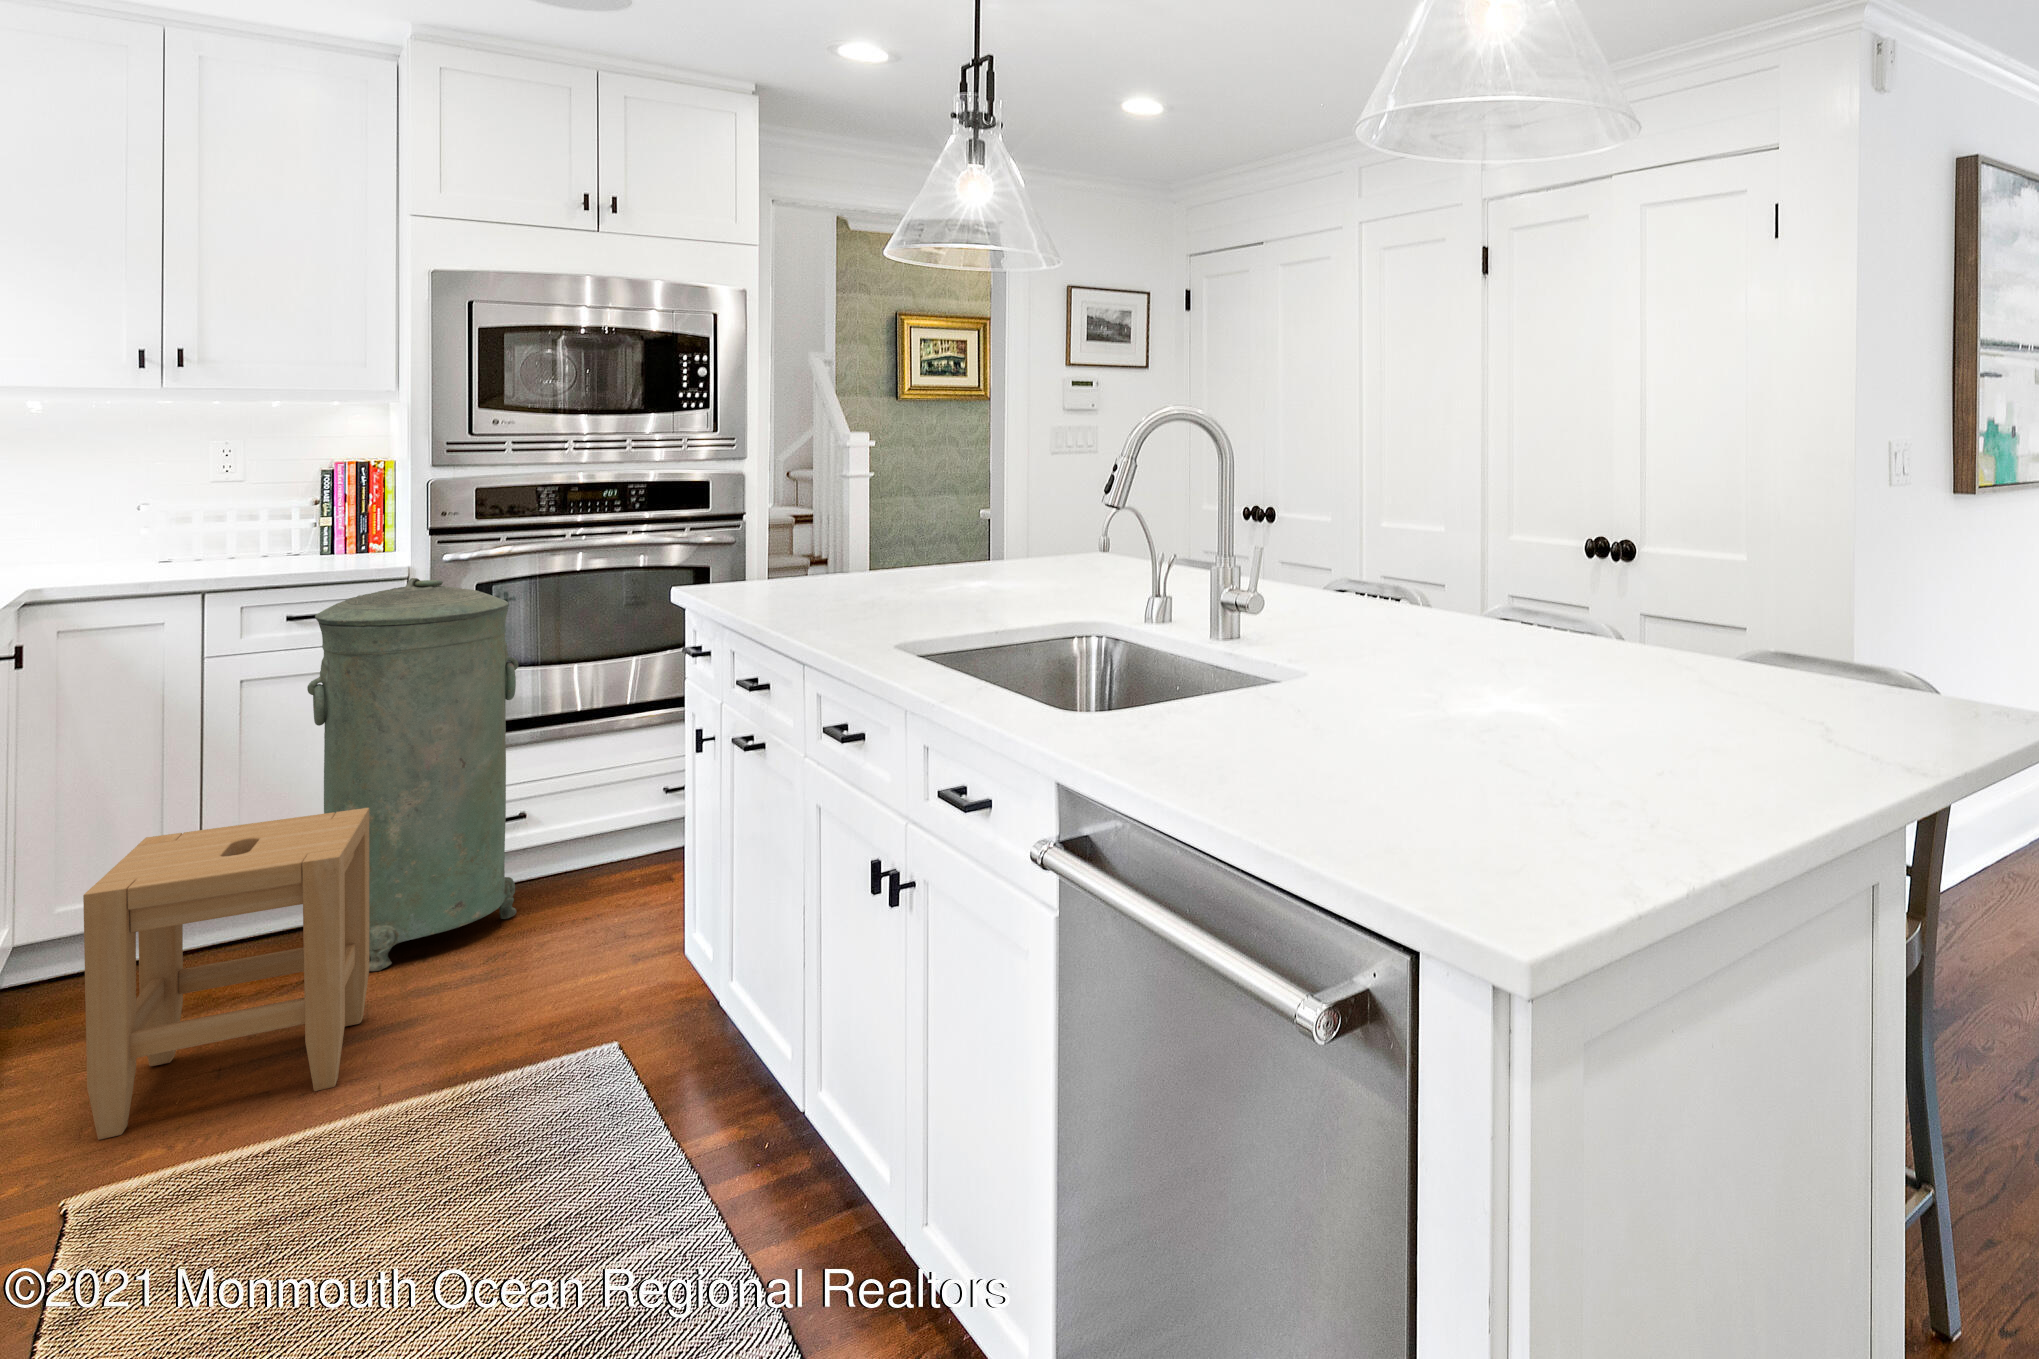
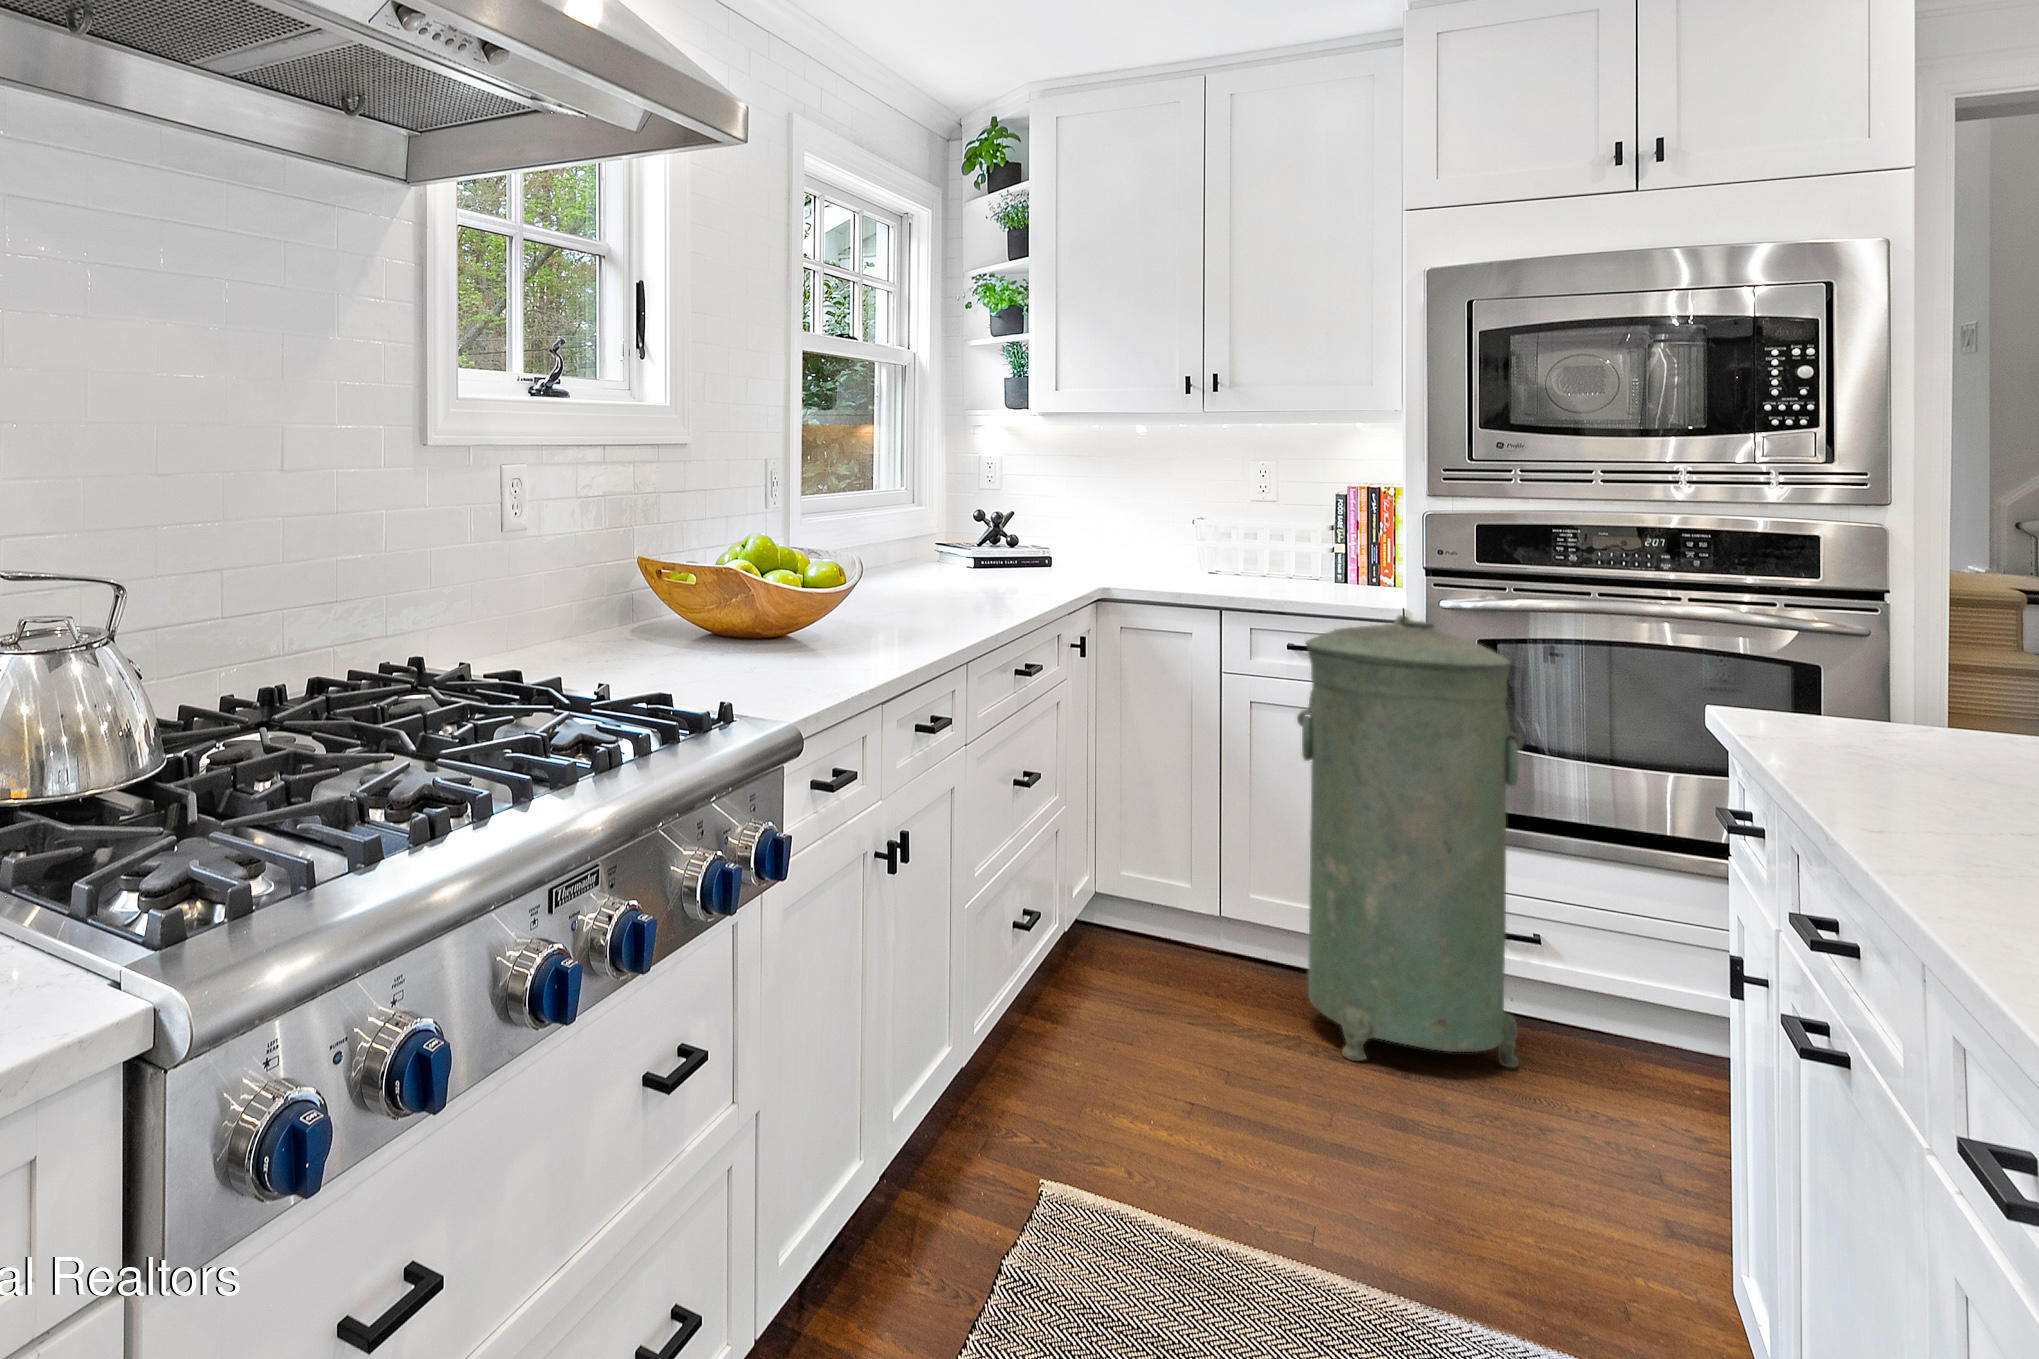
stool: present [83,808,369,1140] -> none [1071,825,1330,1174]

